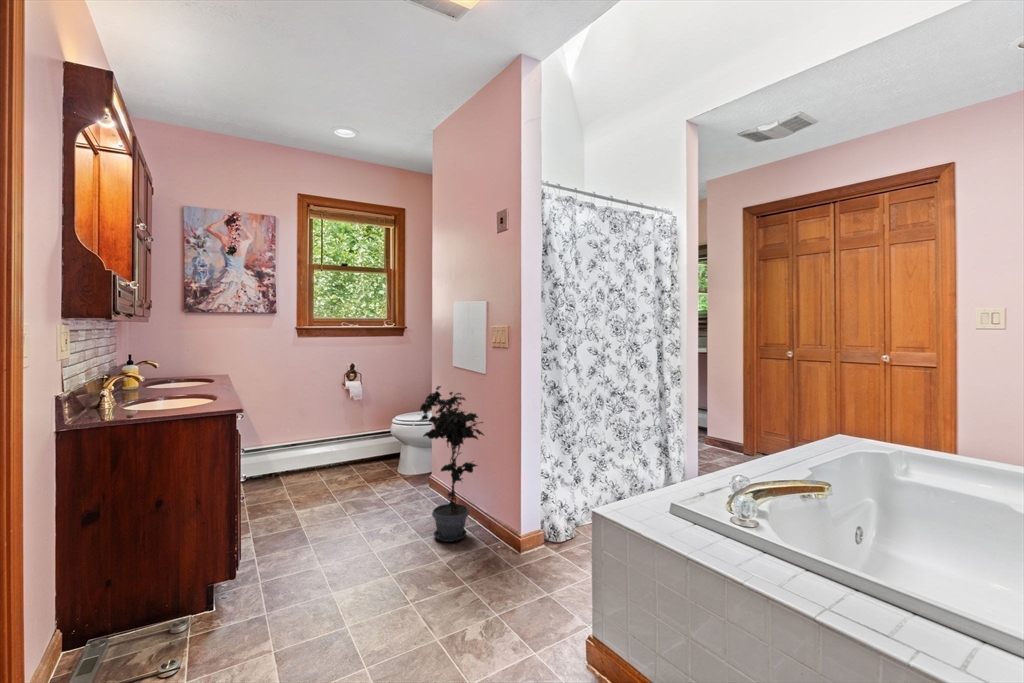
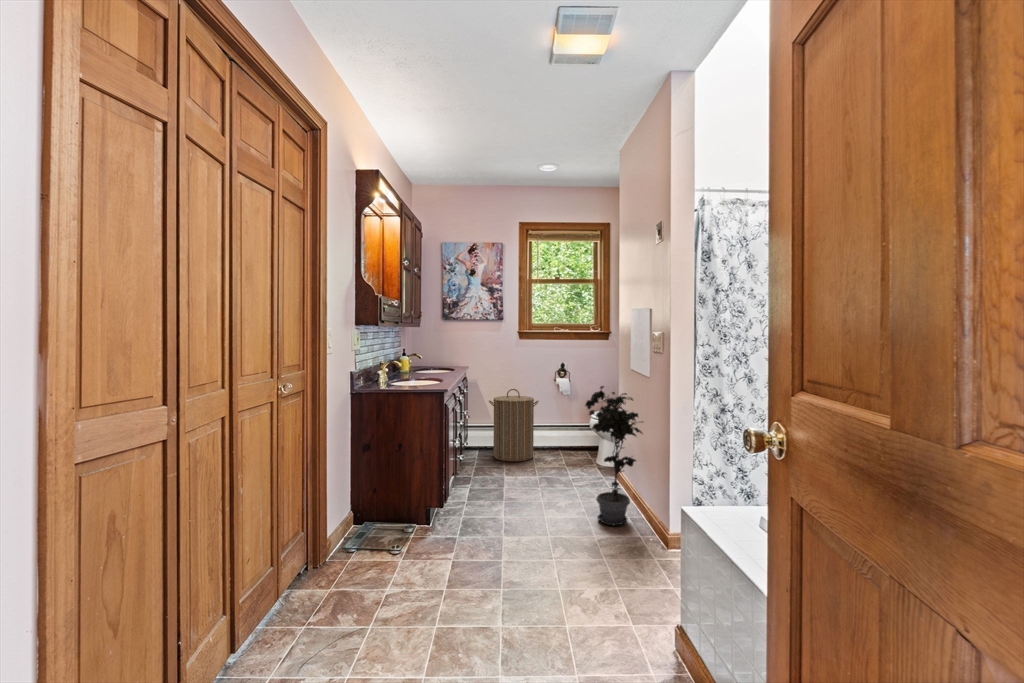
laundry hamper: none [260,397,327,487] -> present [489,389,539,462]

